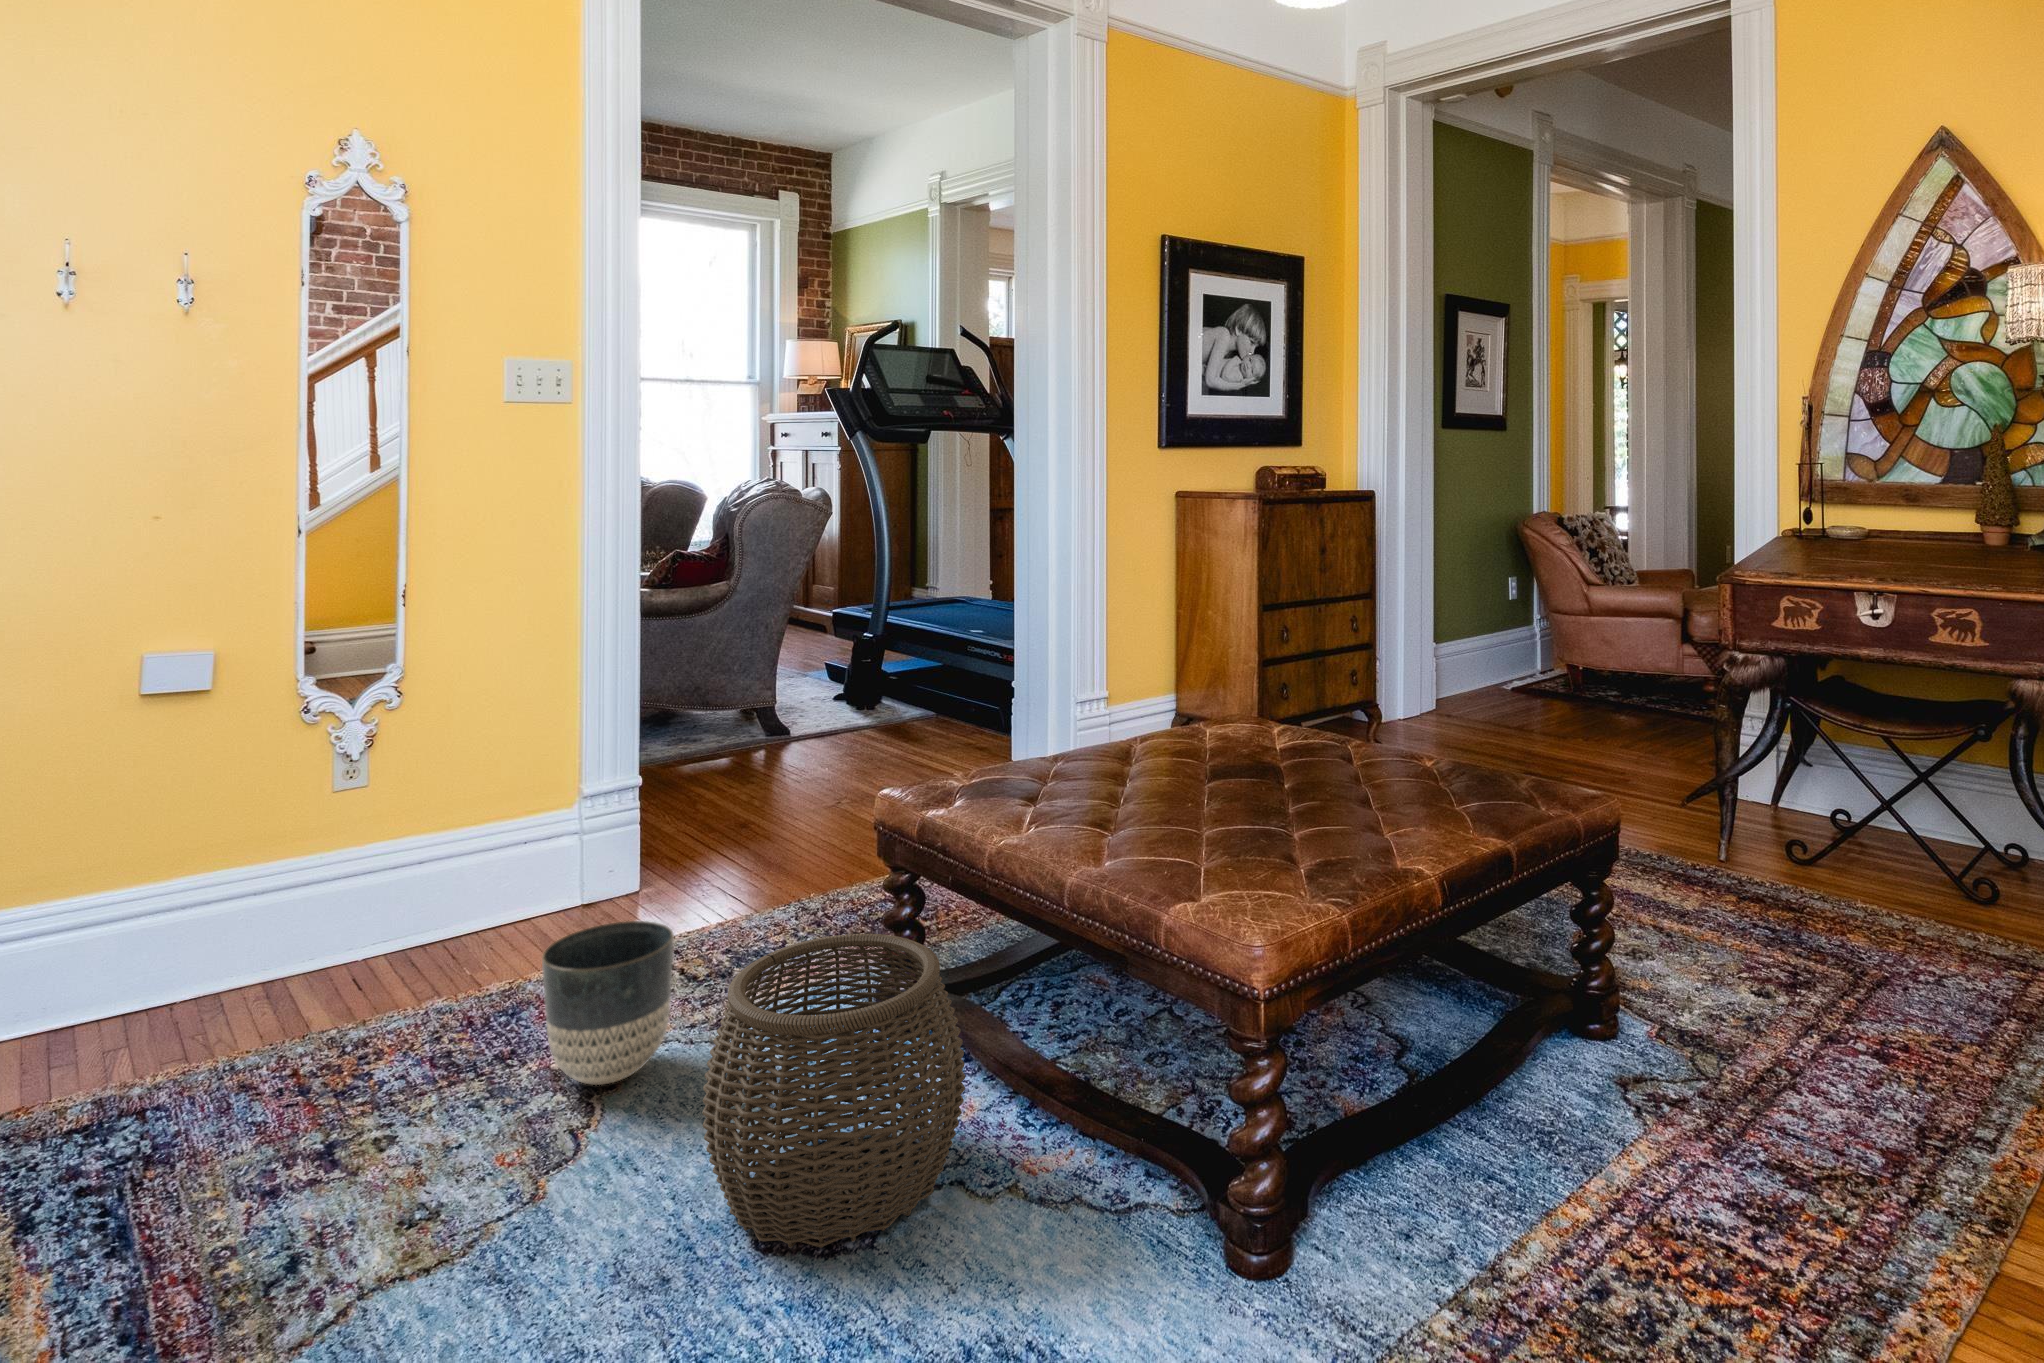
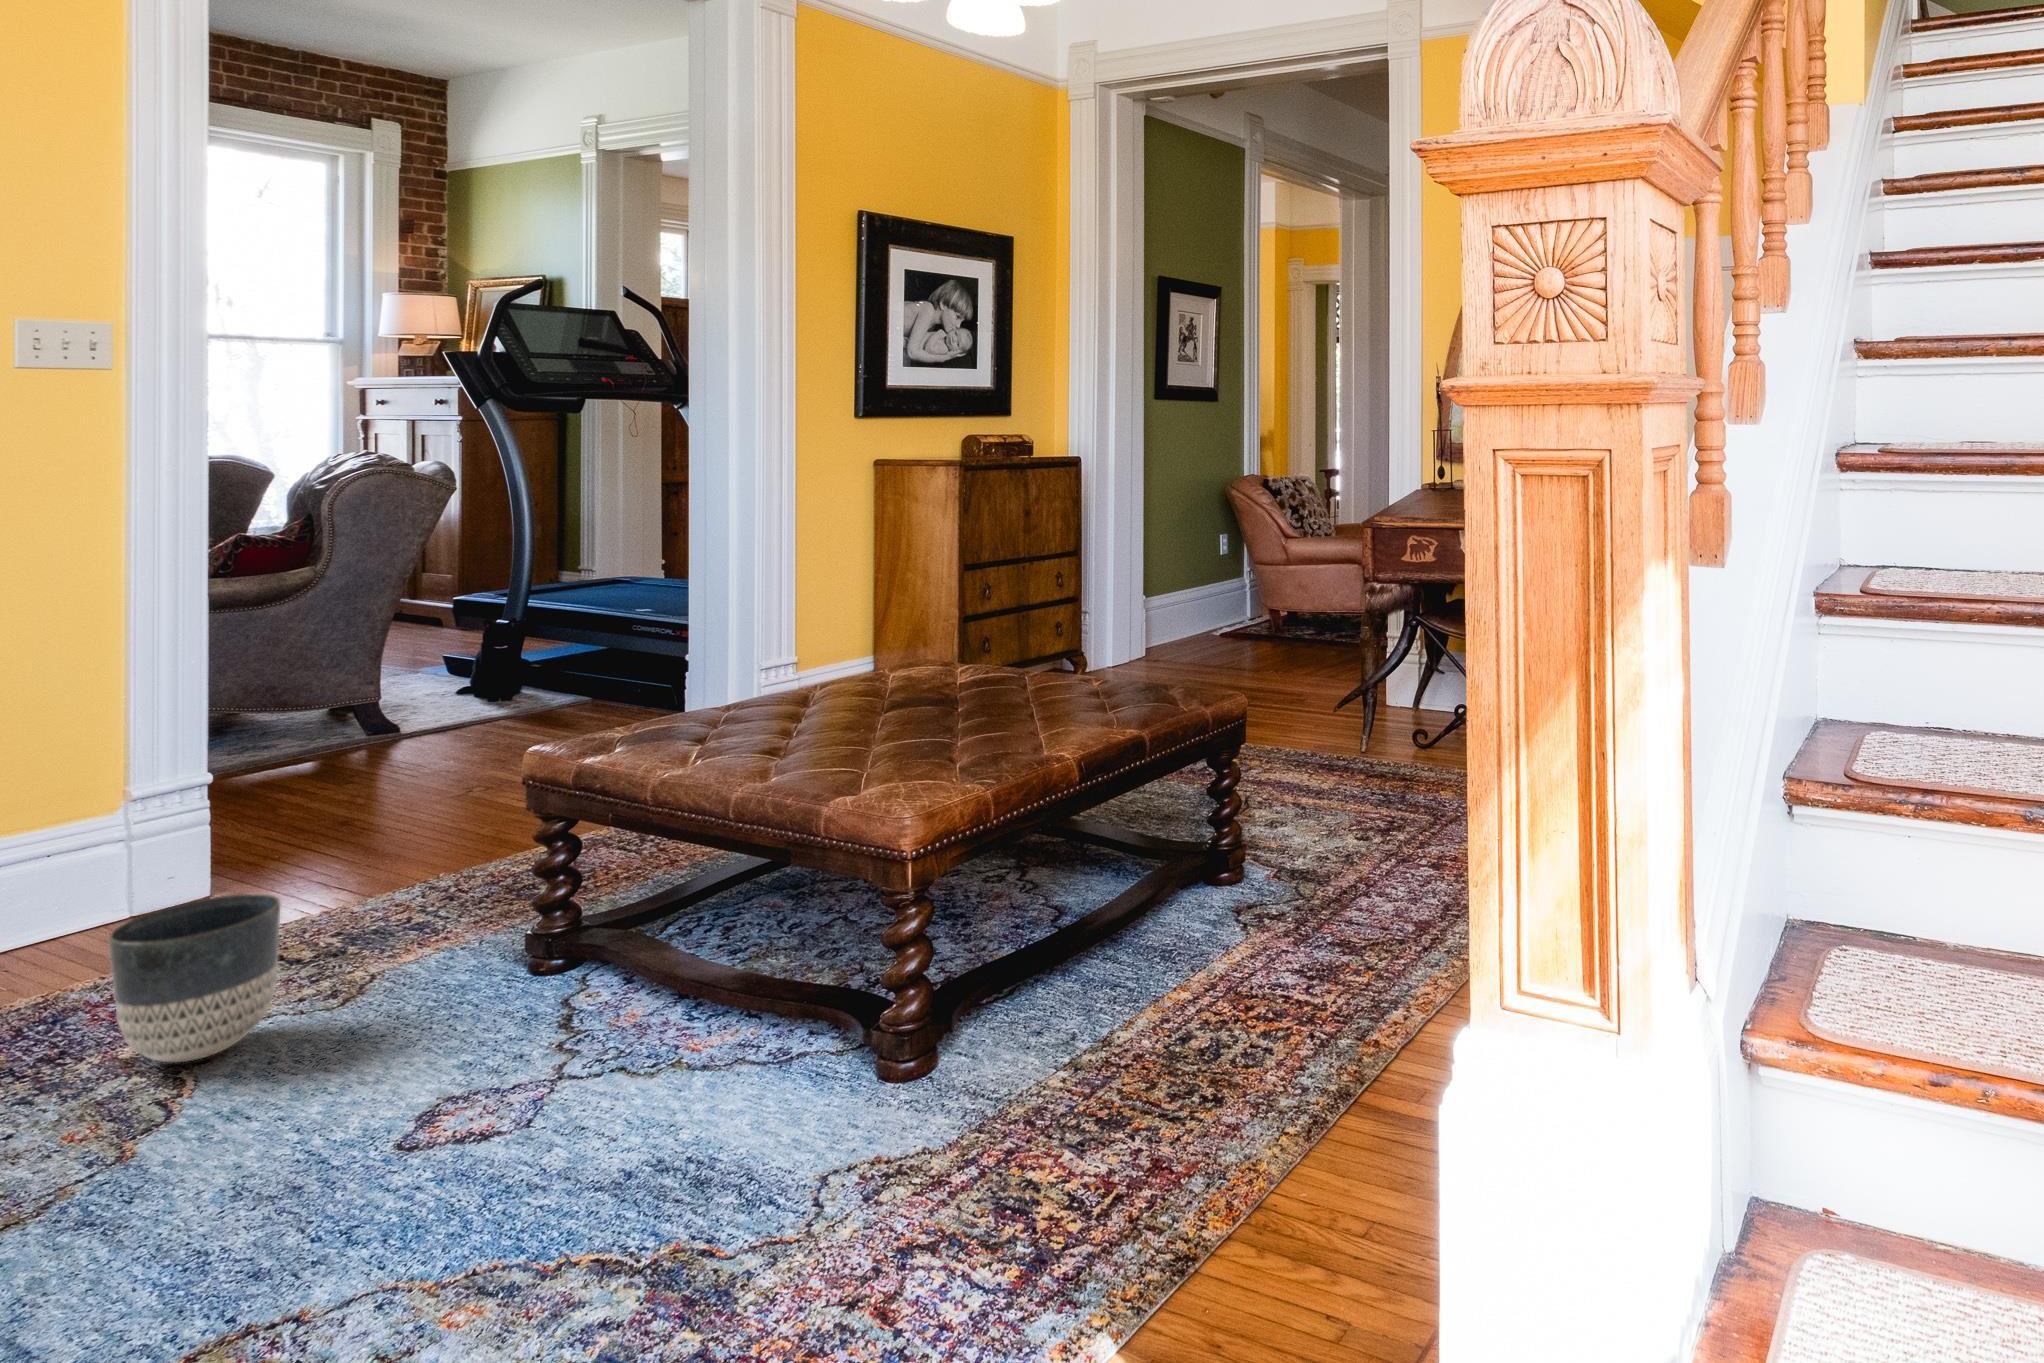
woven basket: present [702,934,965,1248] -> none [331,860,626,1144]

